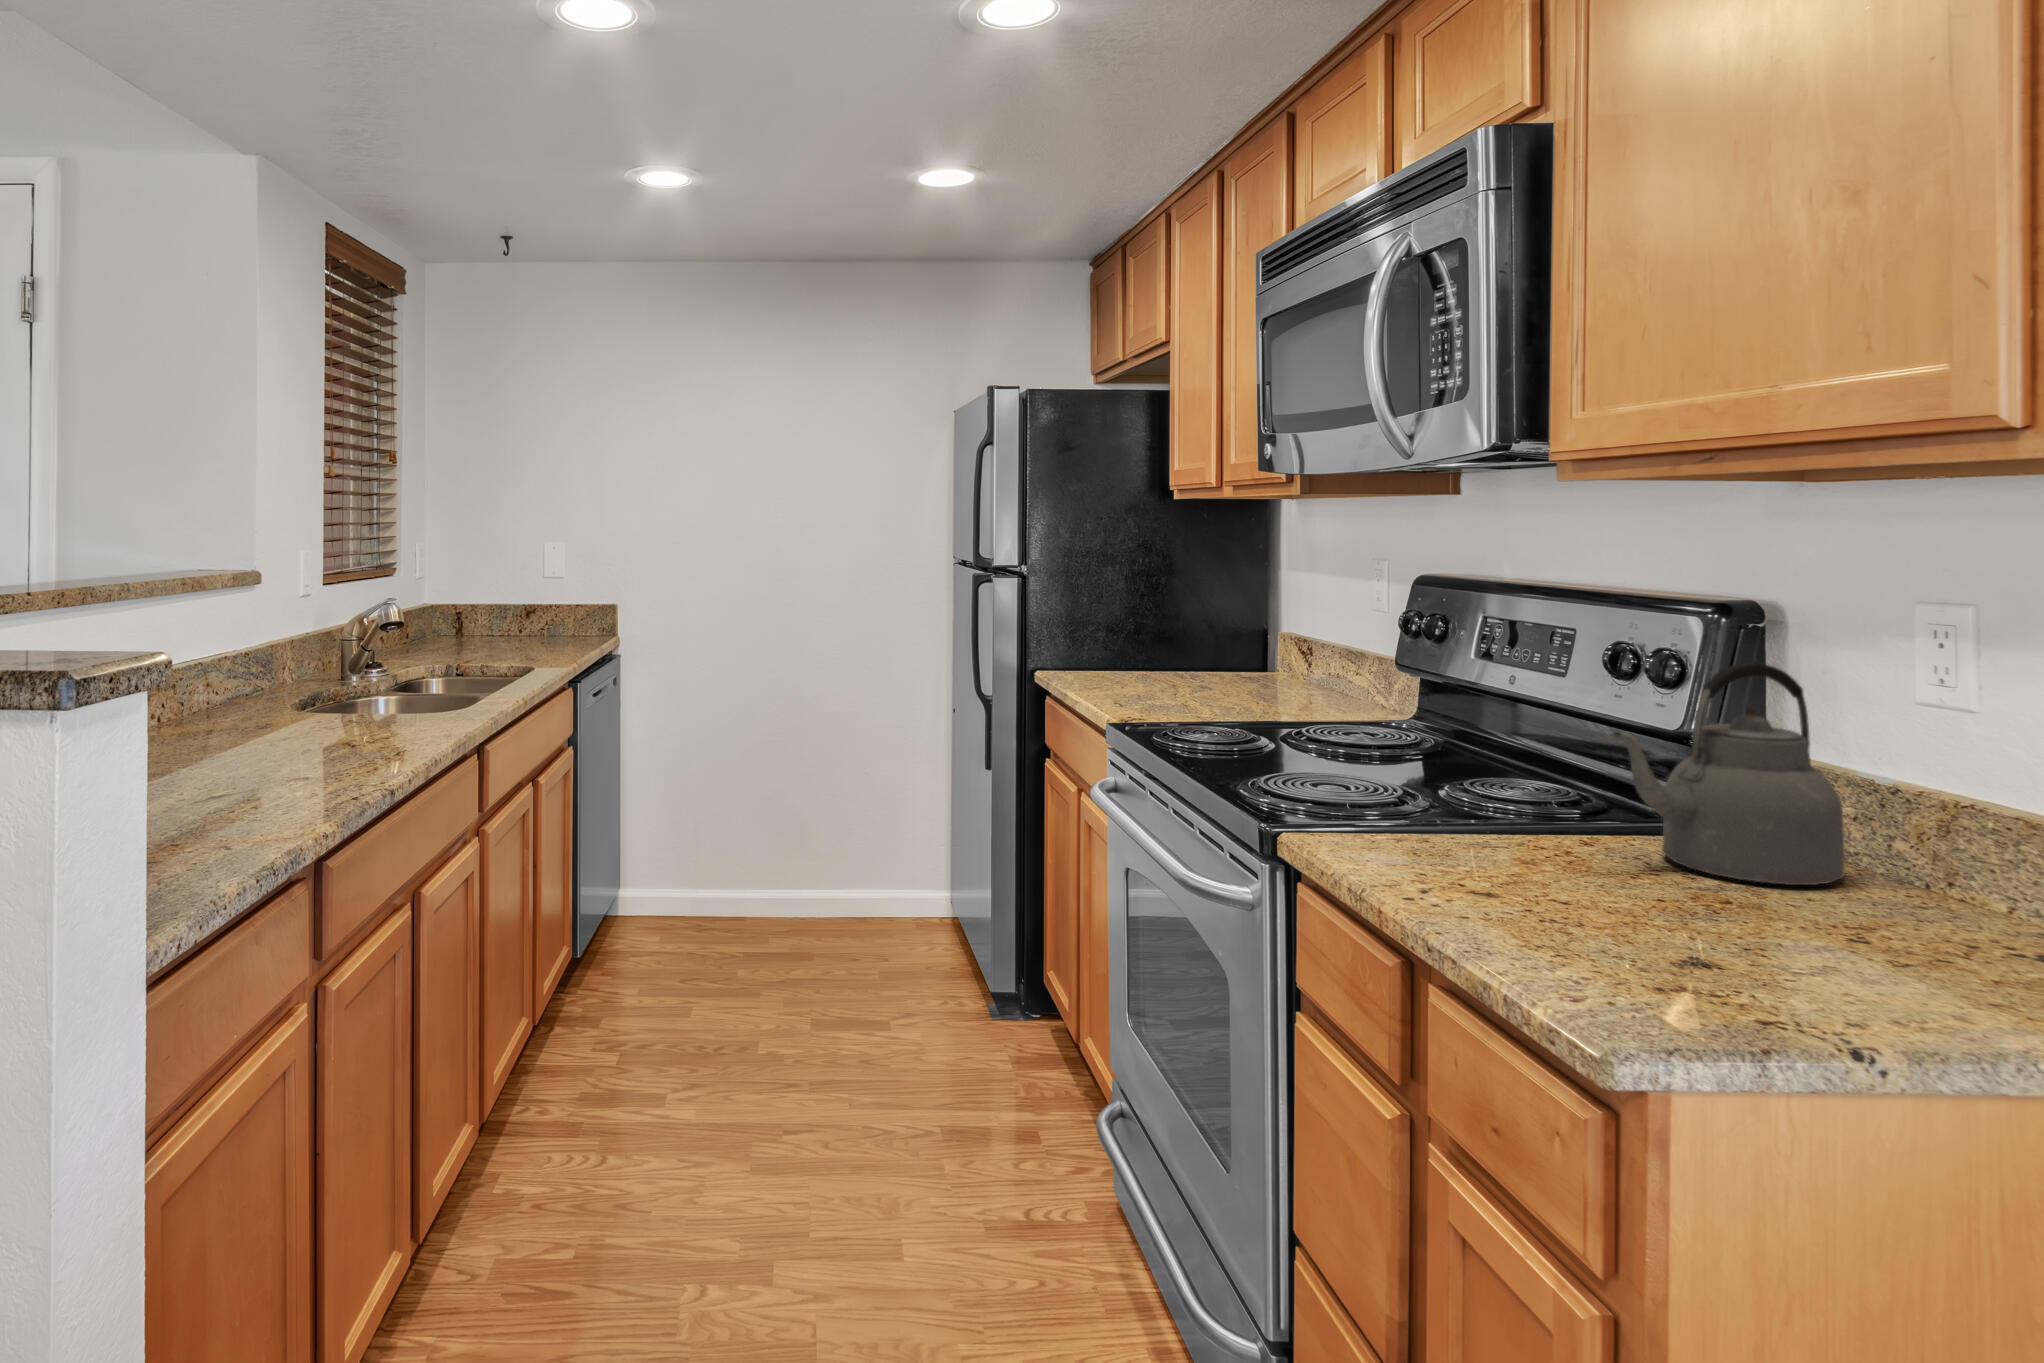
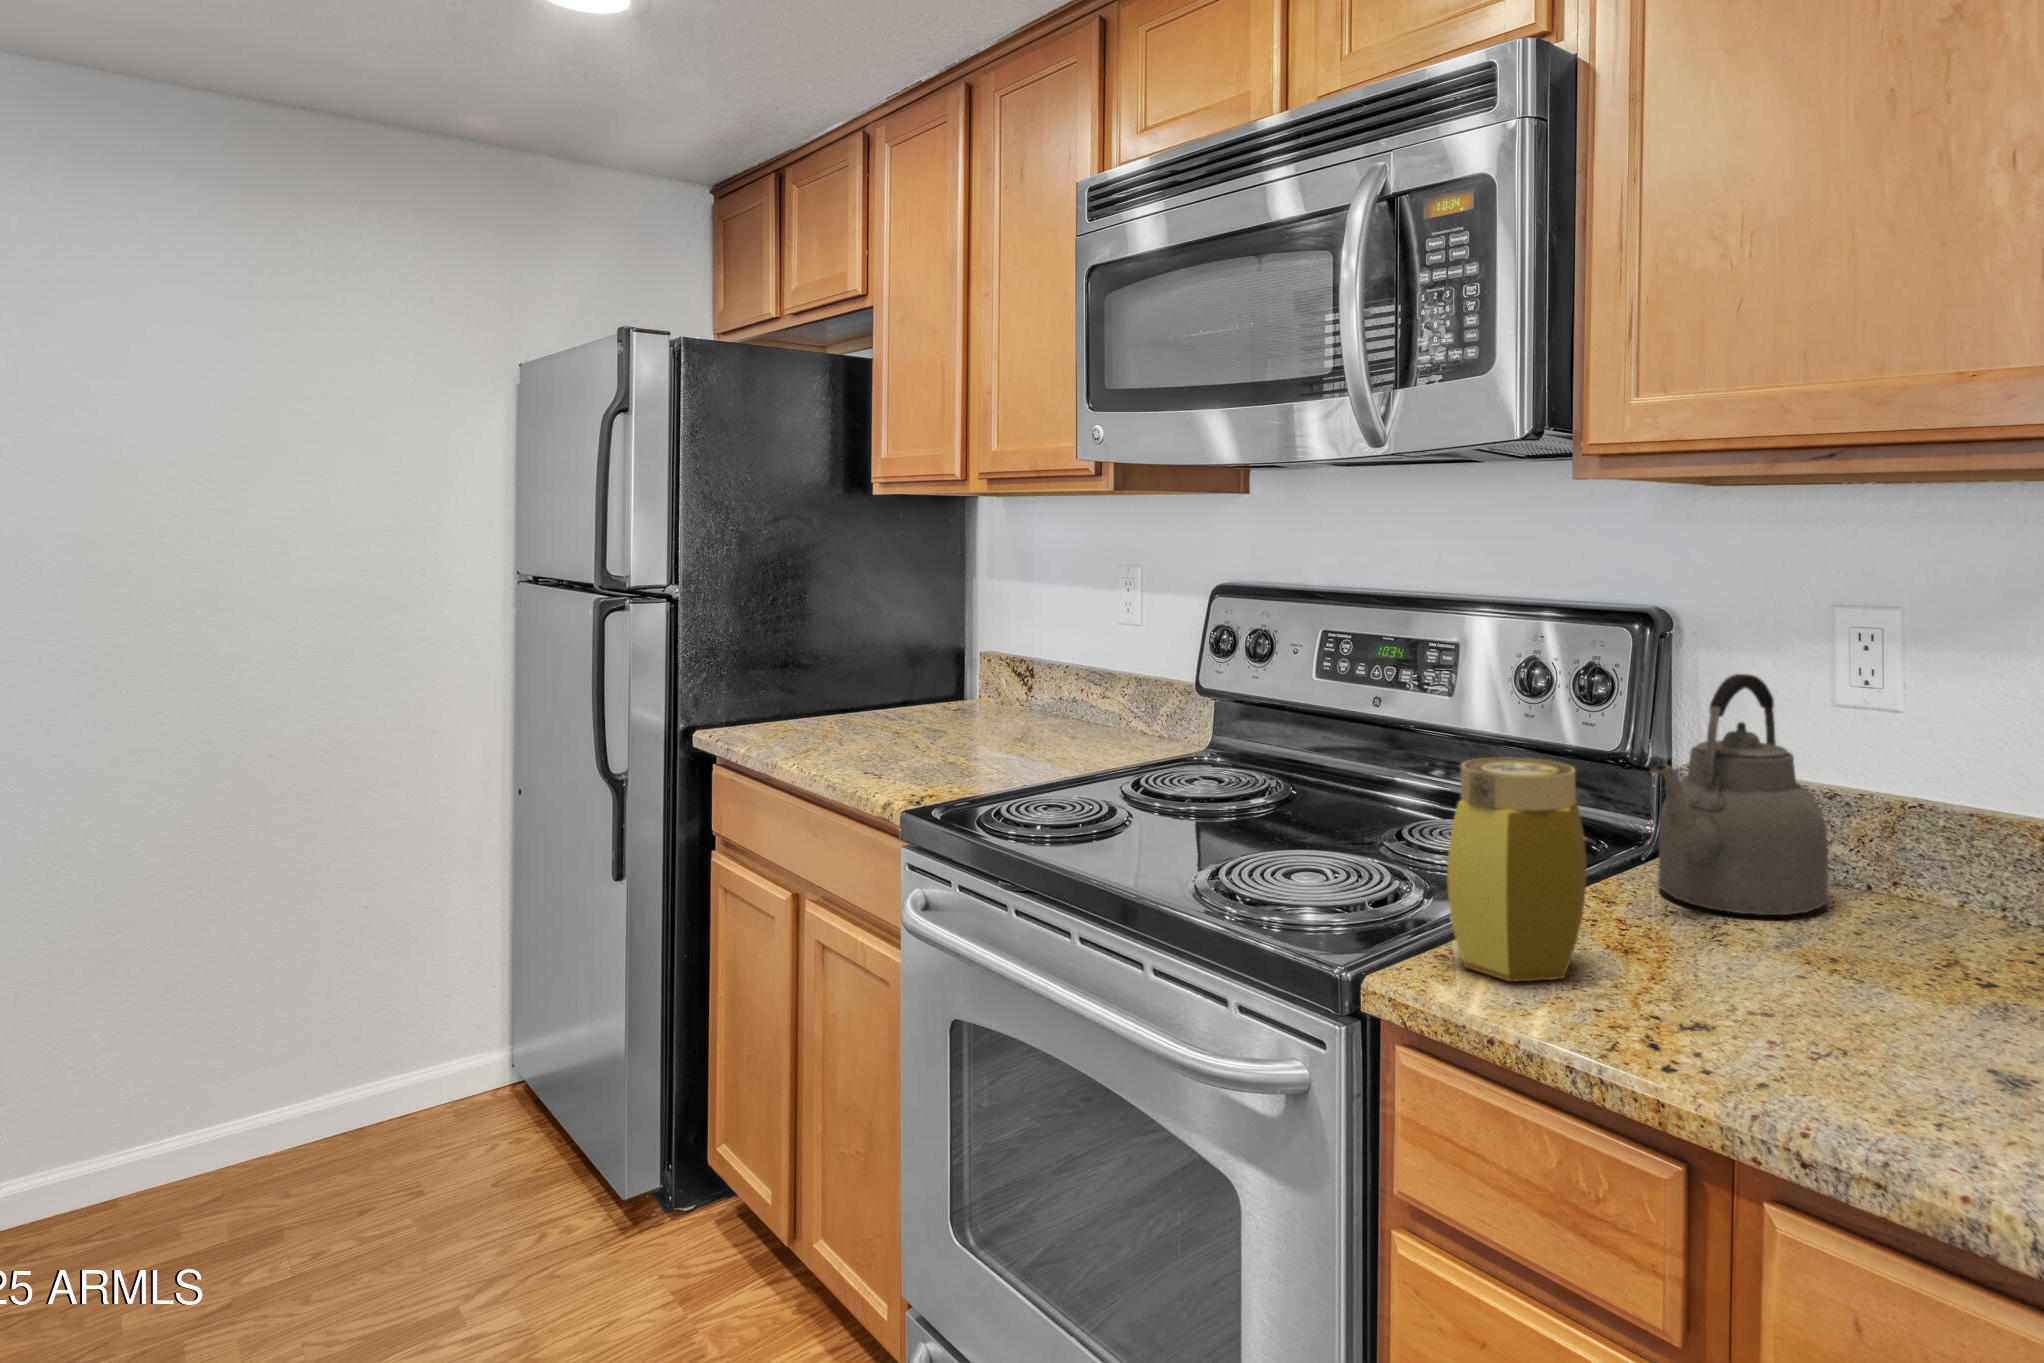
jar: none [1364,707,1490,877] -> present [1447,758,1586,982]

